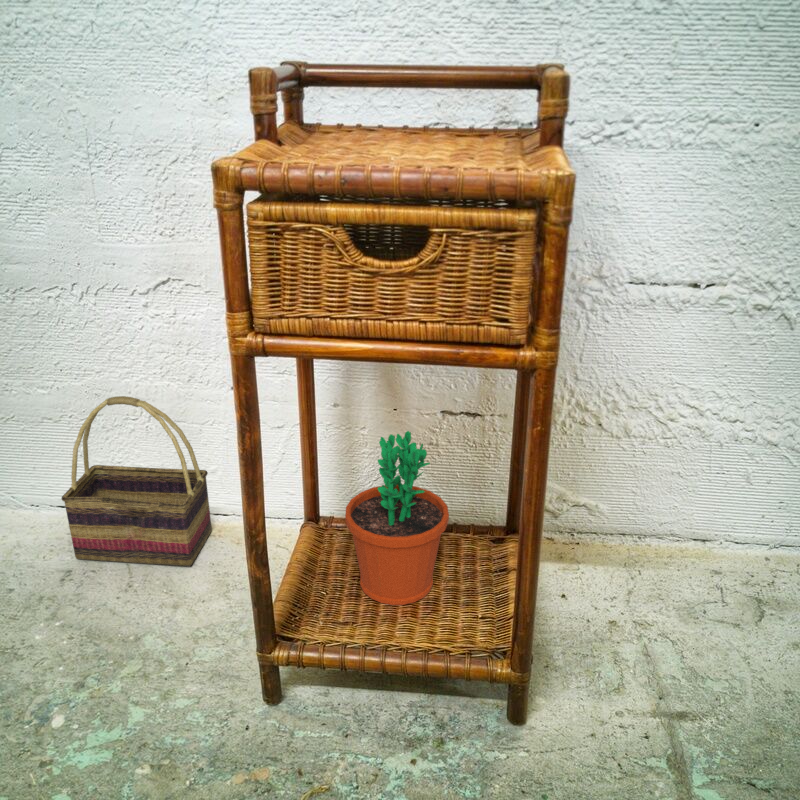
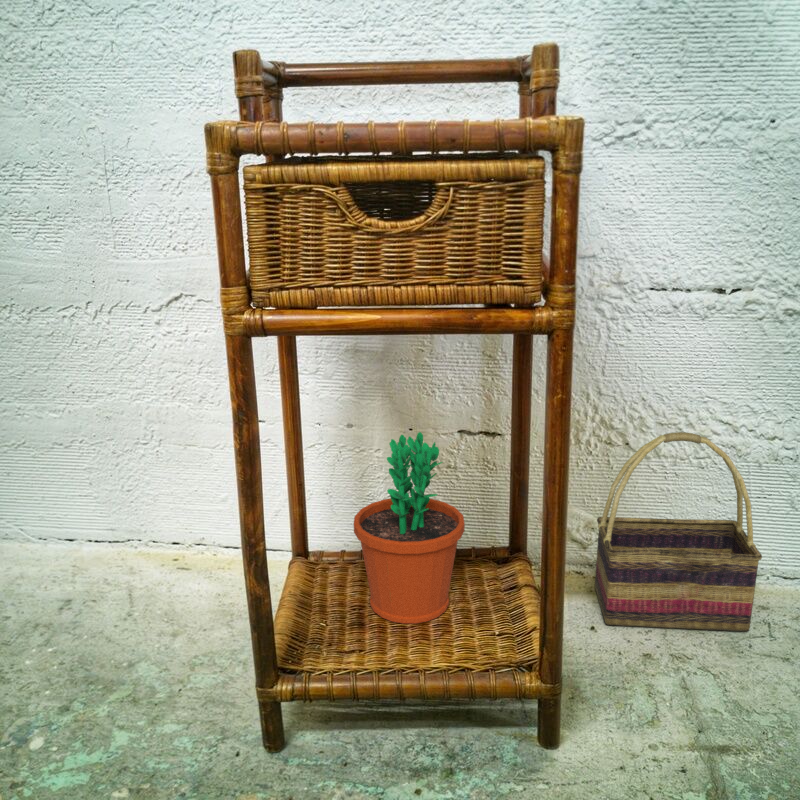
basket: present [61,396,212,566] -> present [595,432,762,631]

